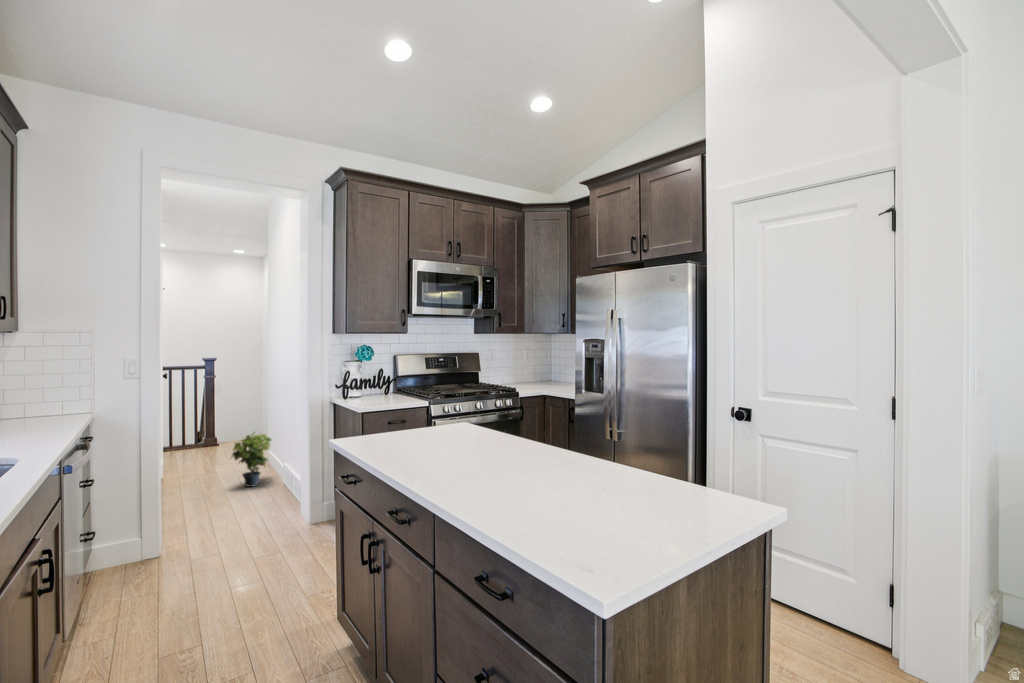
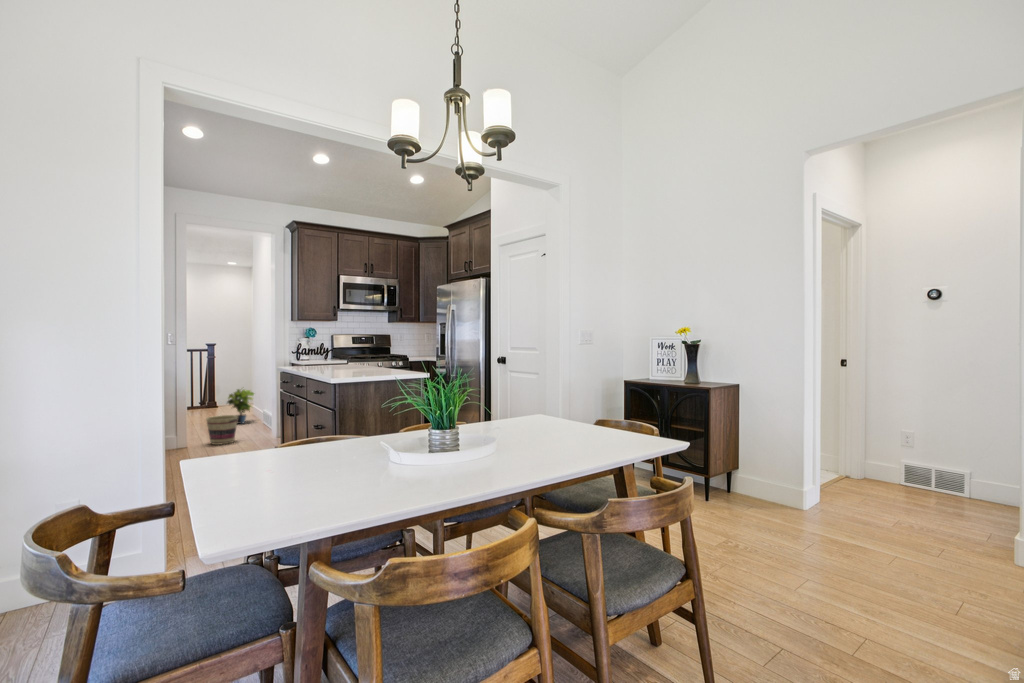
basket: none [198,492,250,547] -> present [206,415,238,445]

